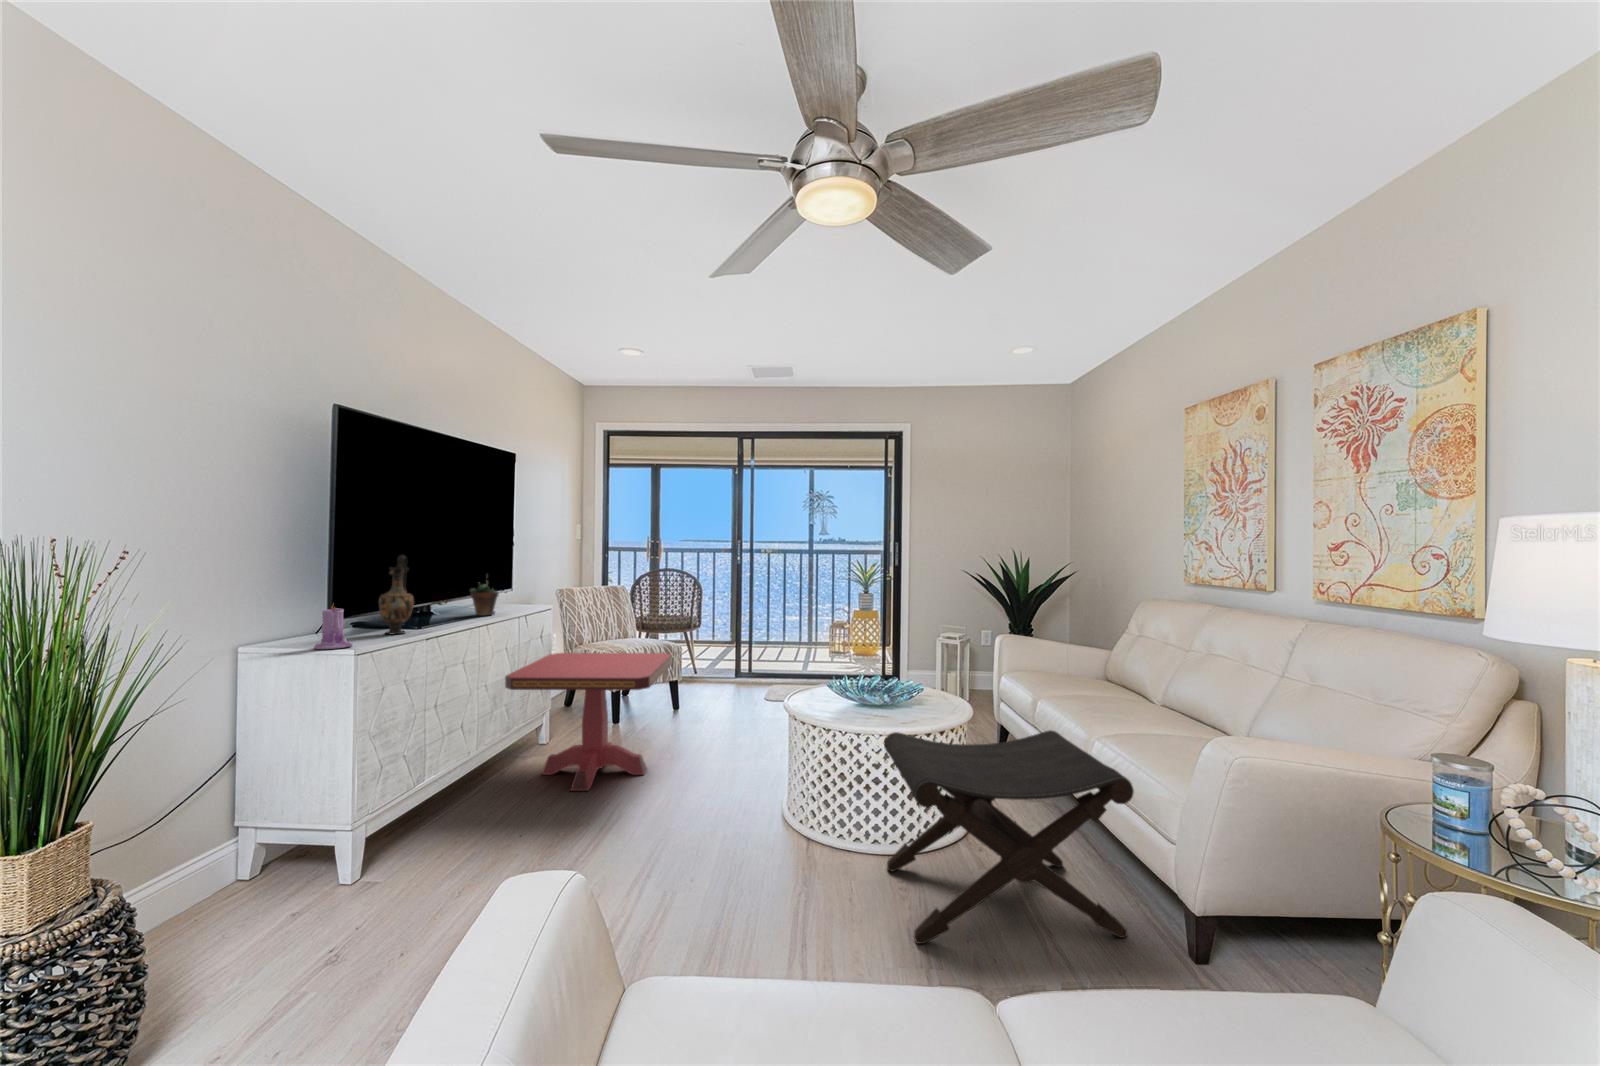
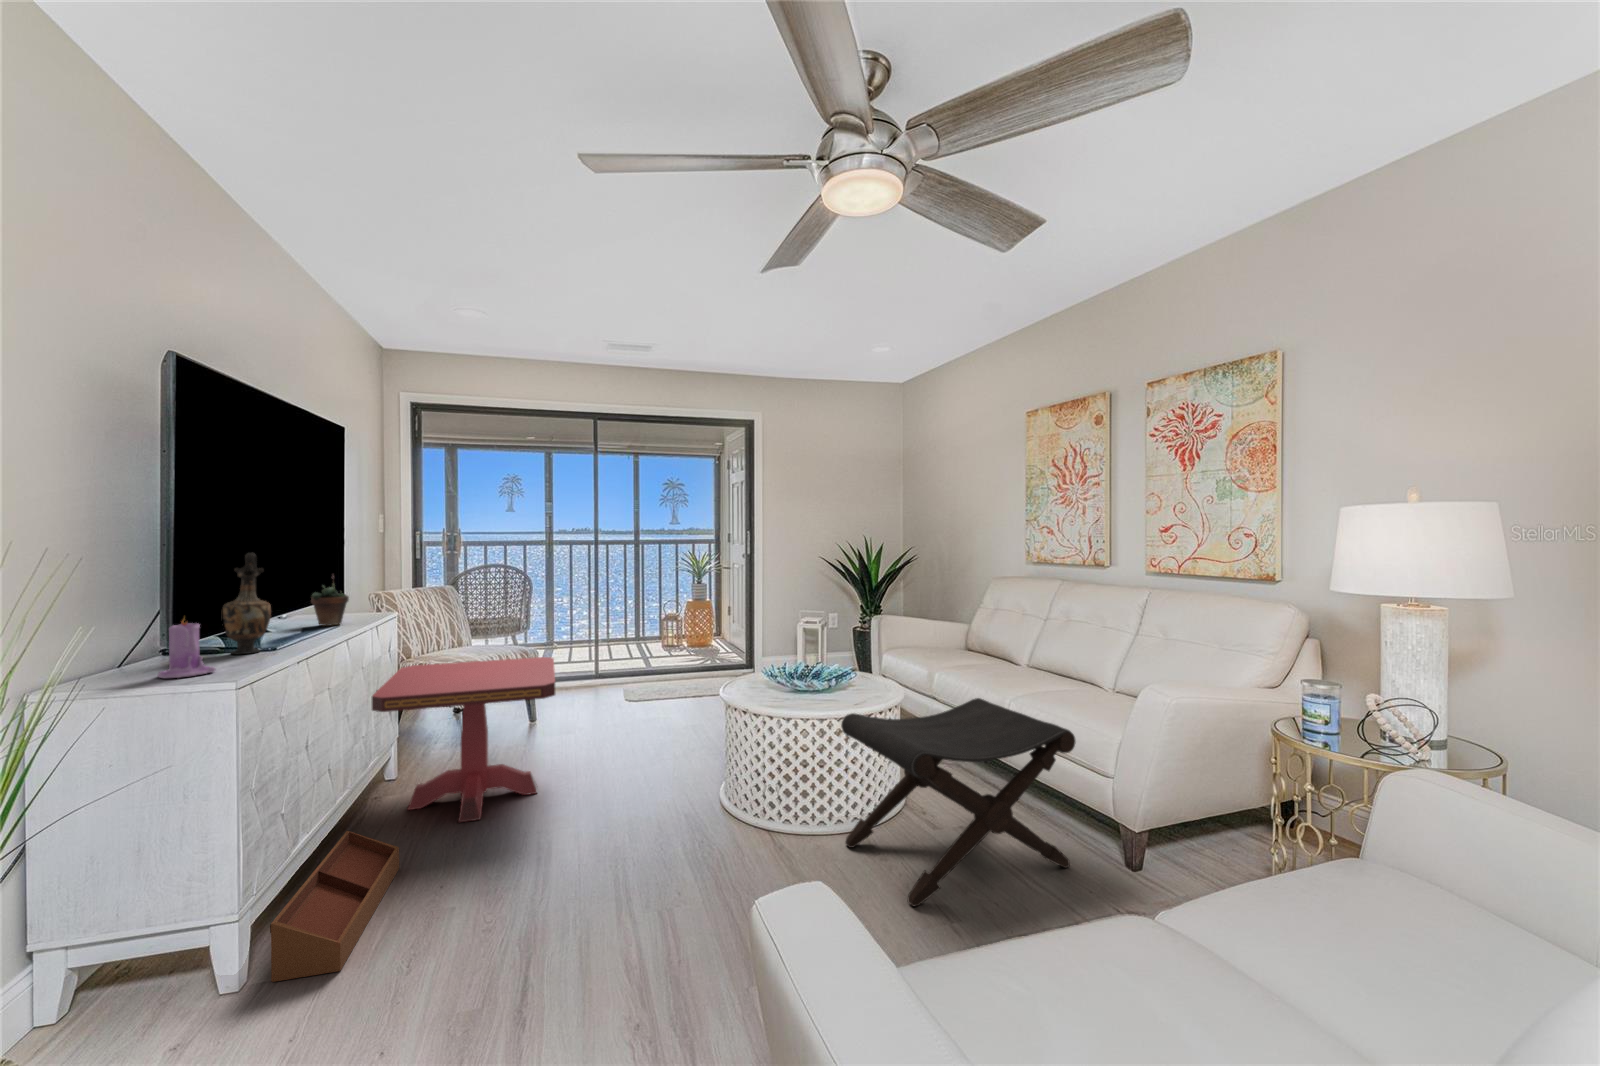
storage bin: none [377,784,508,896] -> present [270,831,399,982]

